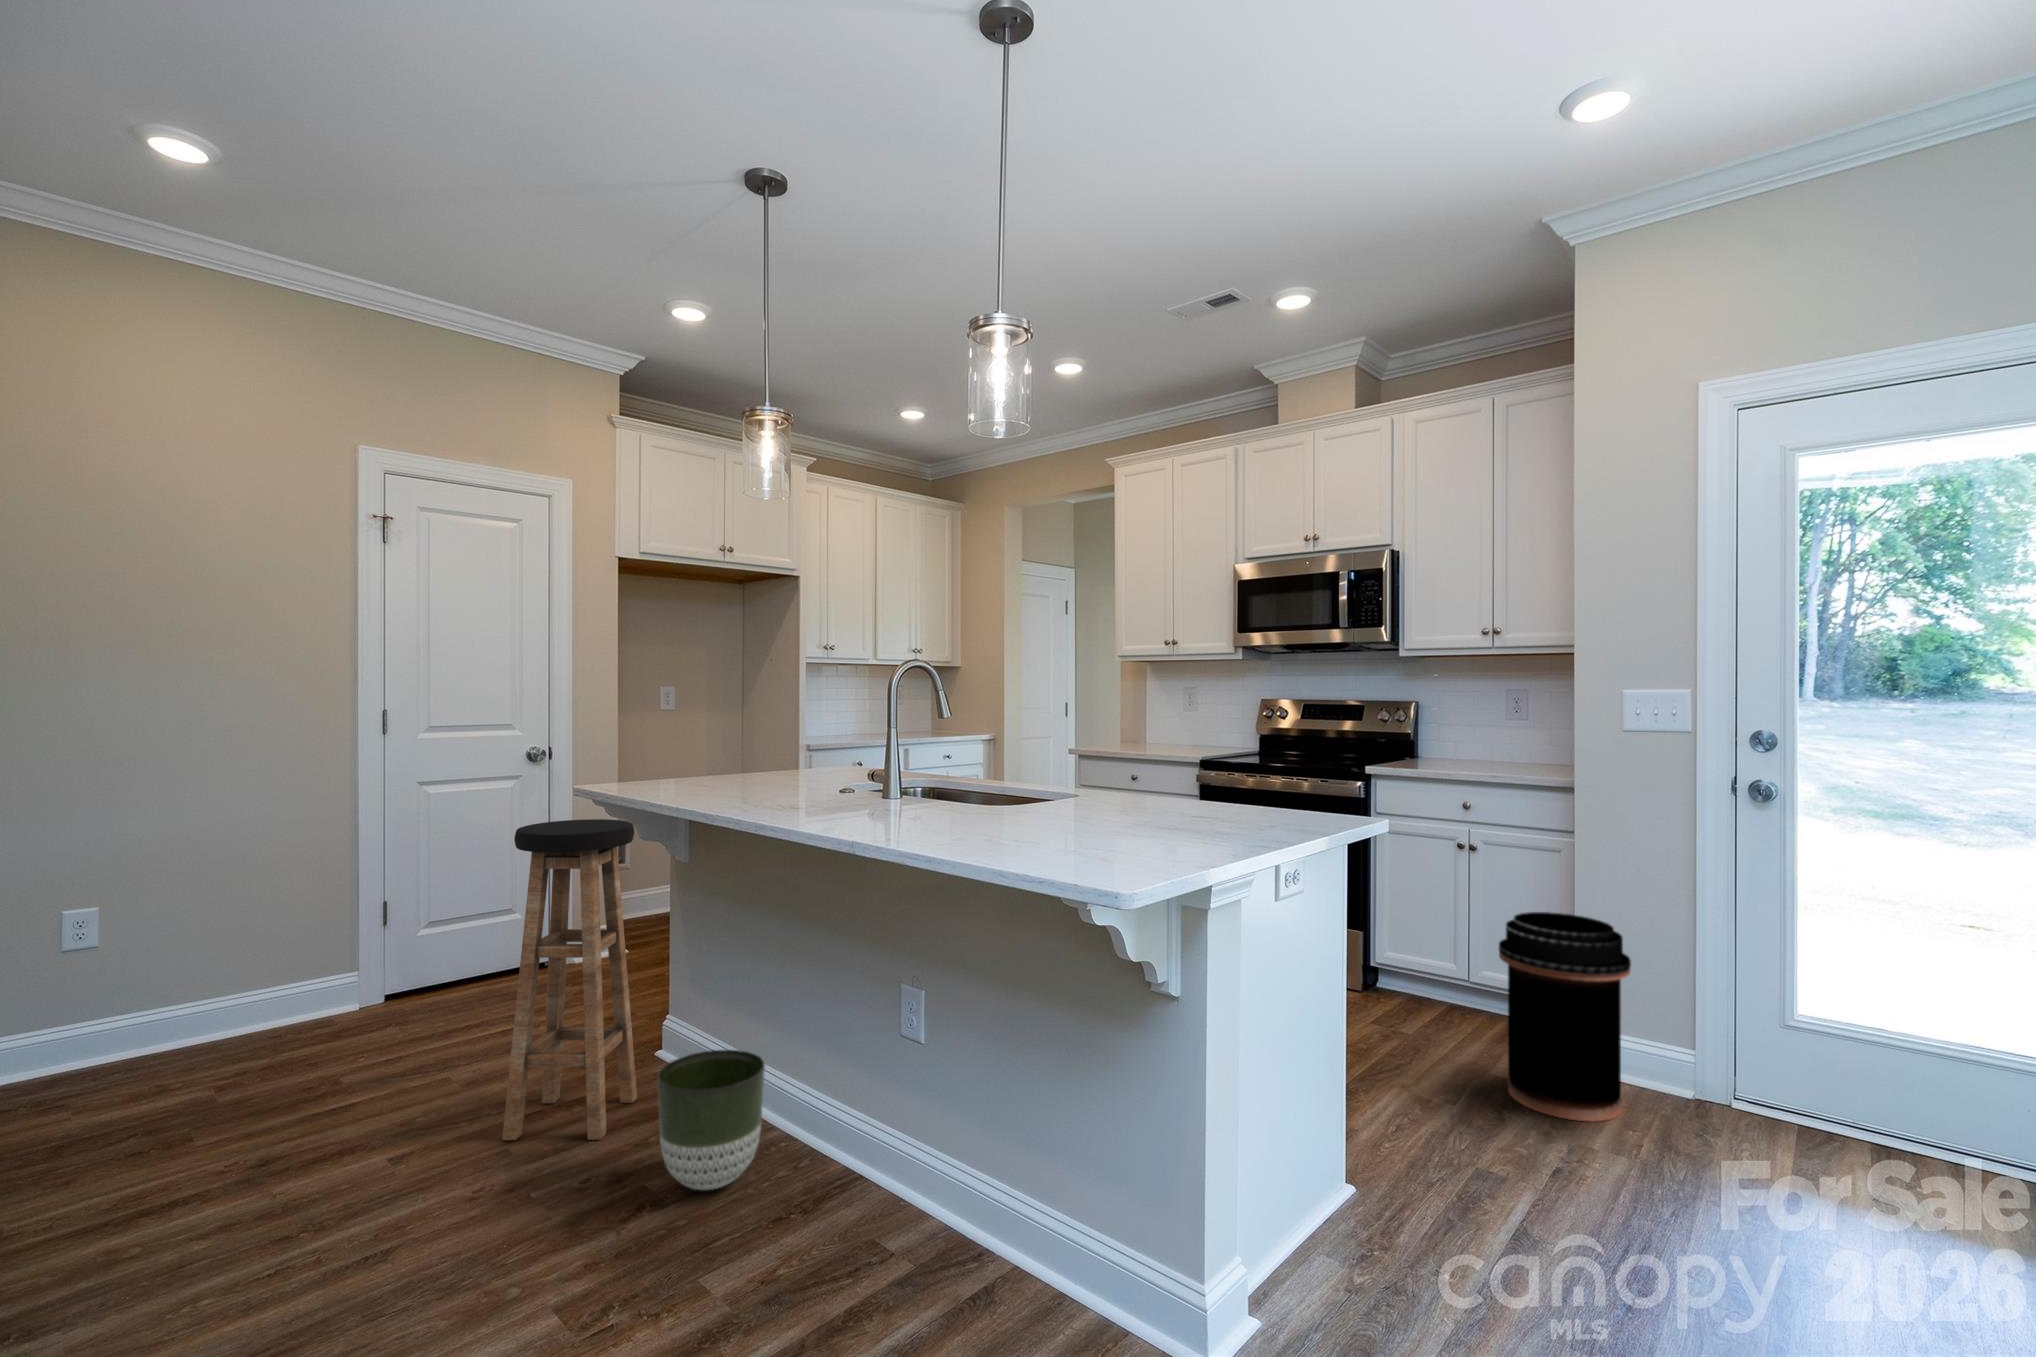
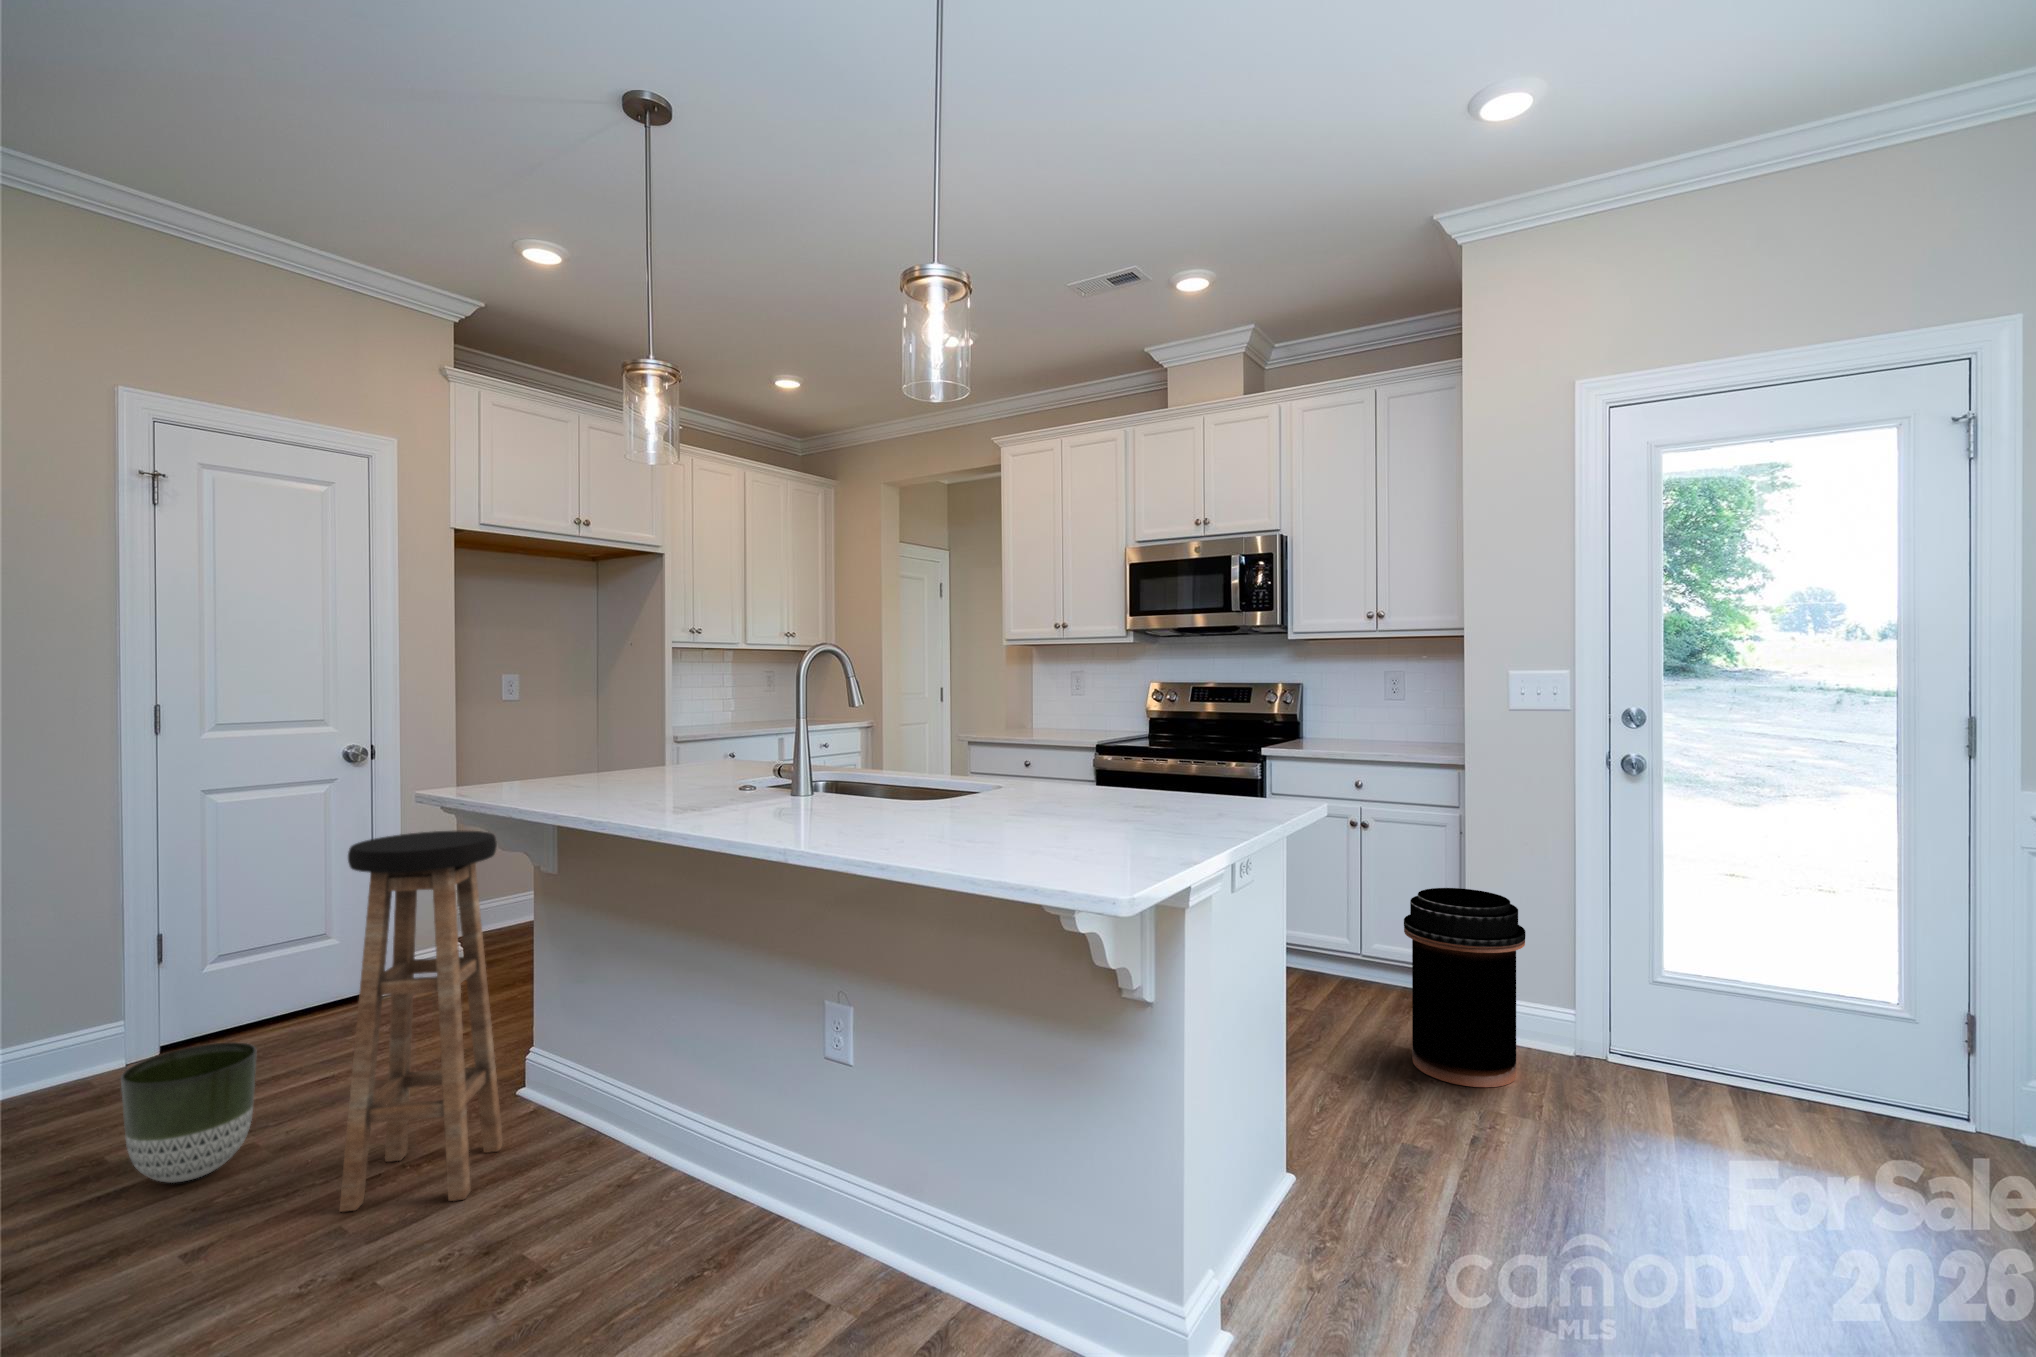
planter: present [657,1050,765,1190] -> present [121,1042,256,1183]

